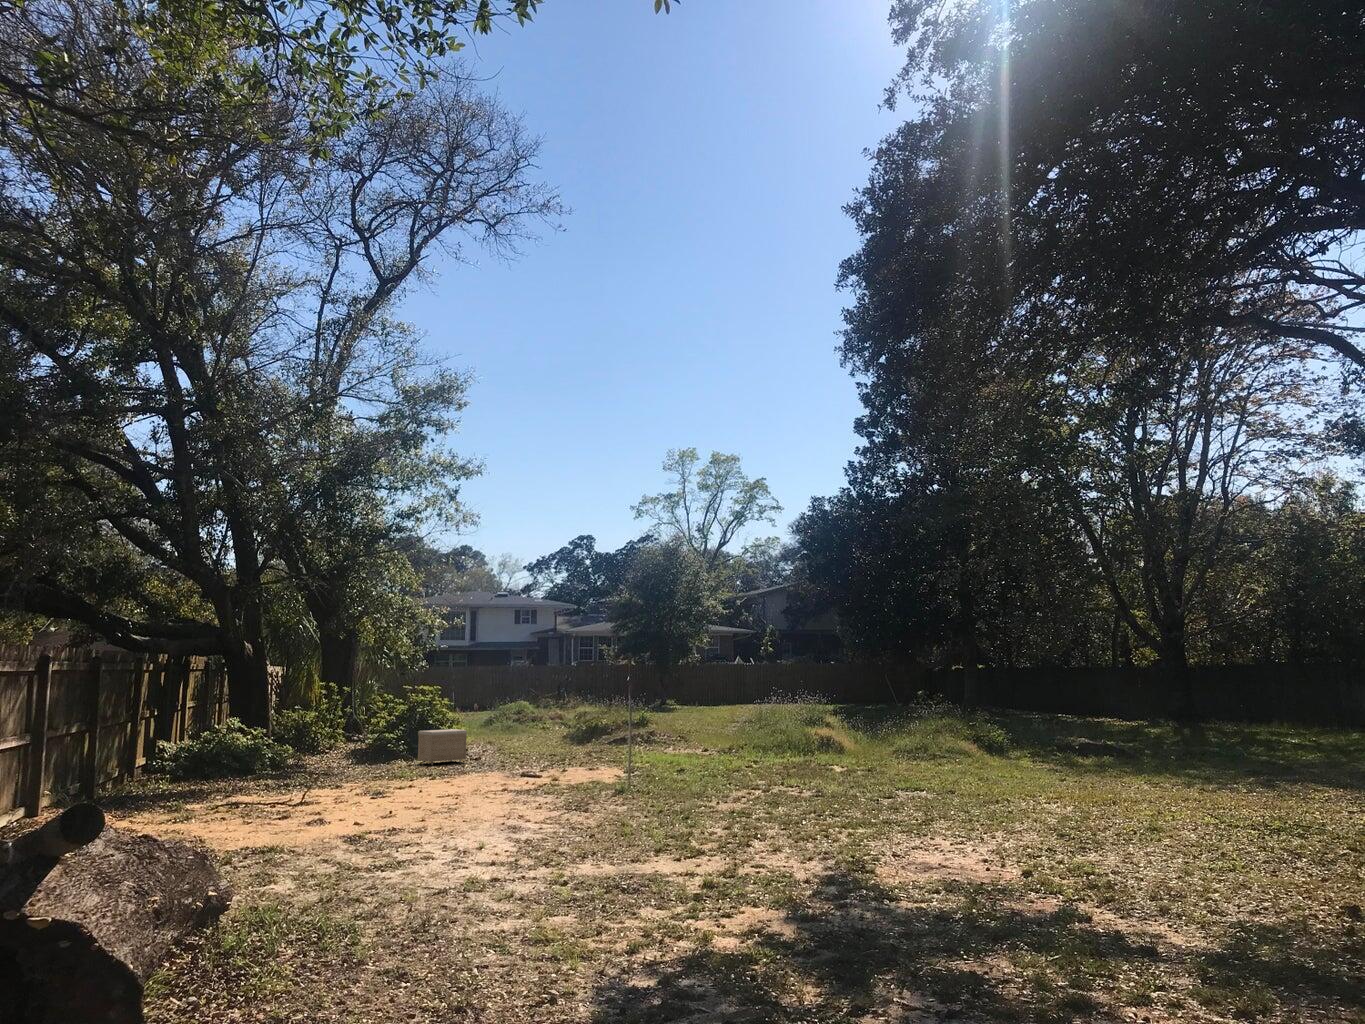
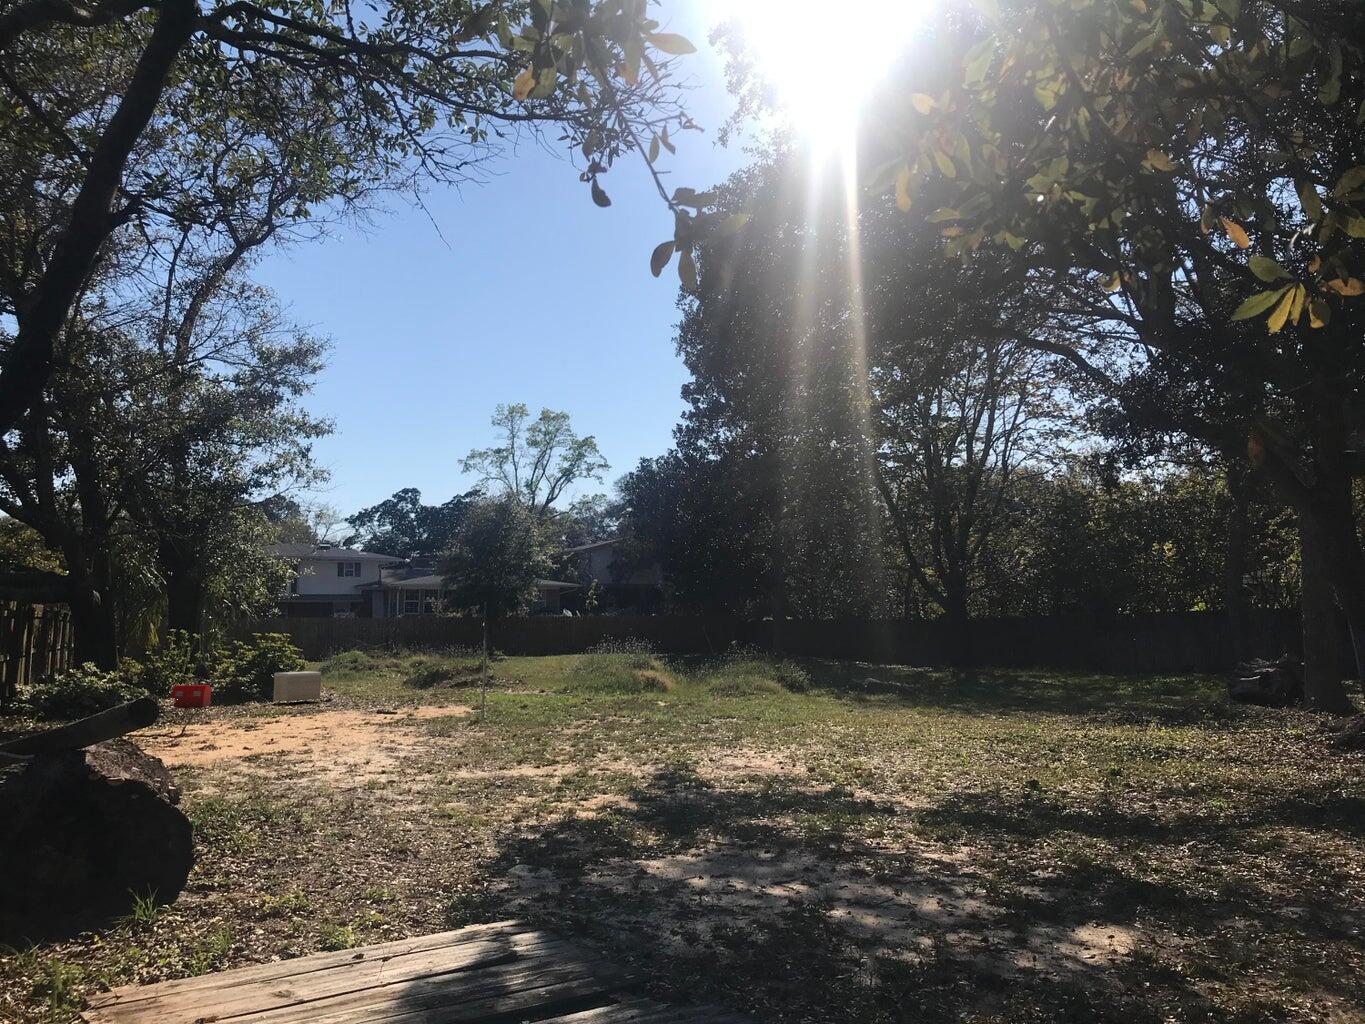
toolbox: none [314,739,355,767] -> present [171,681,211,707]

